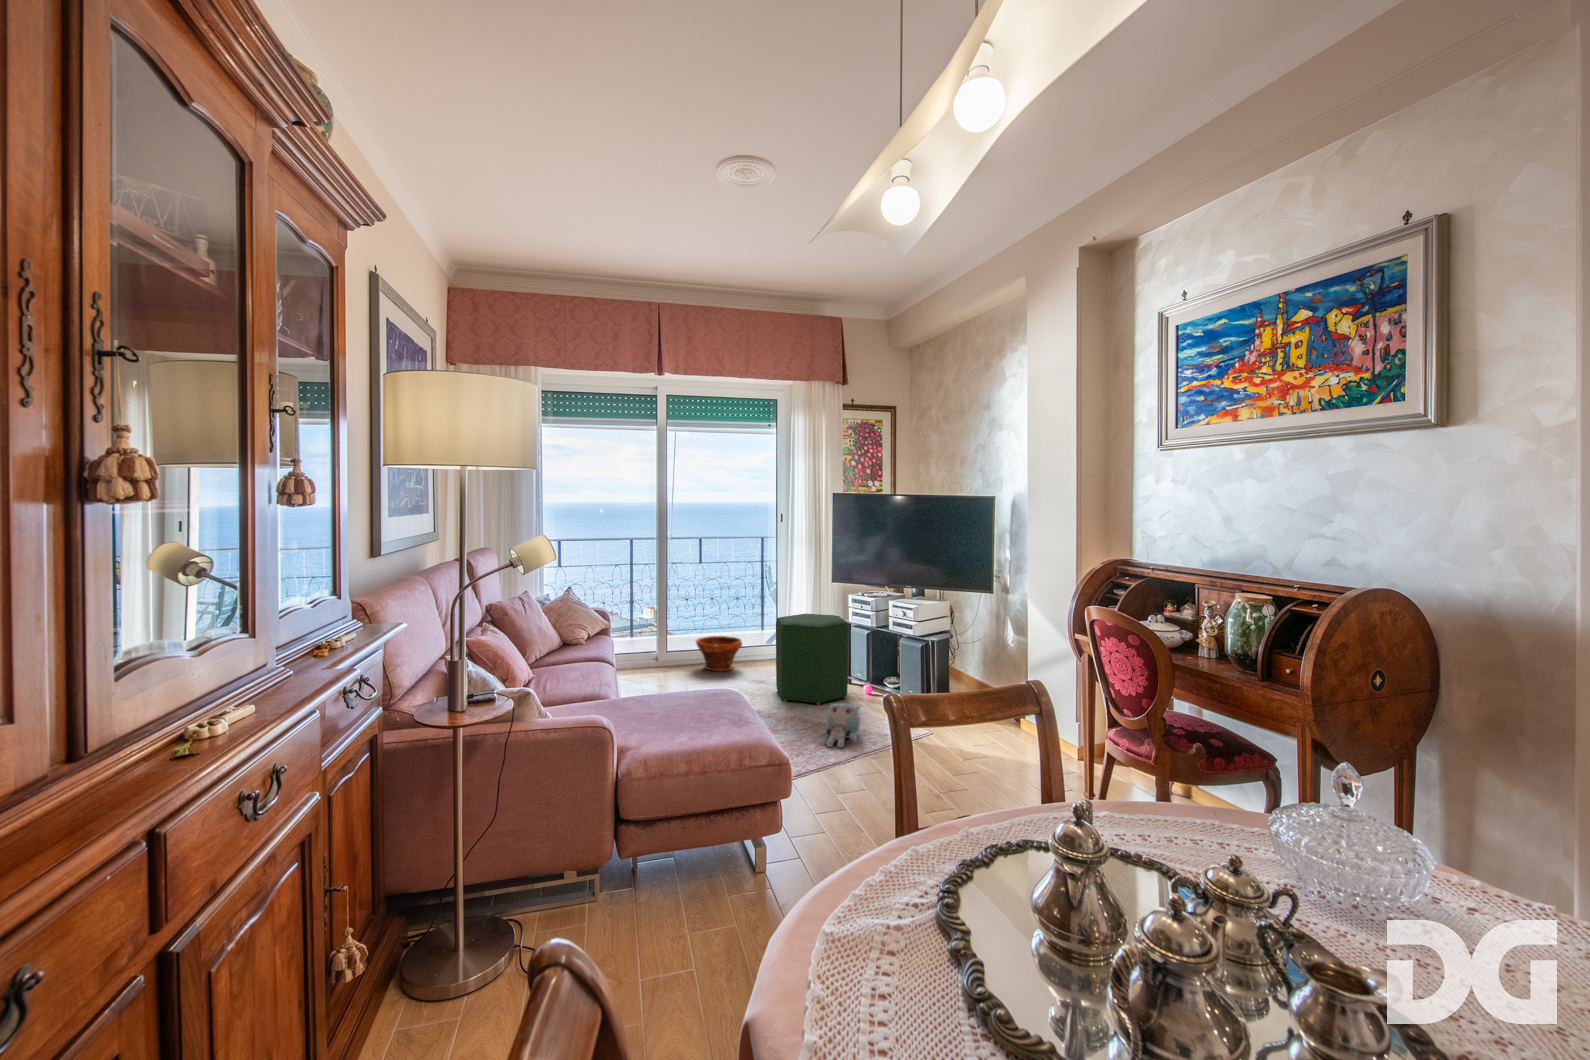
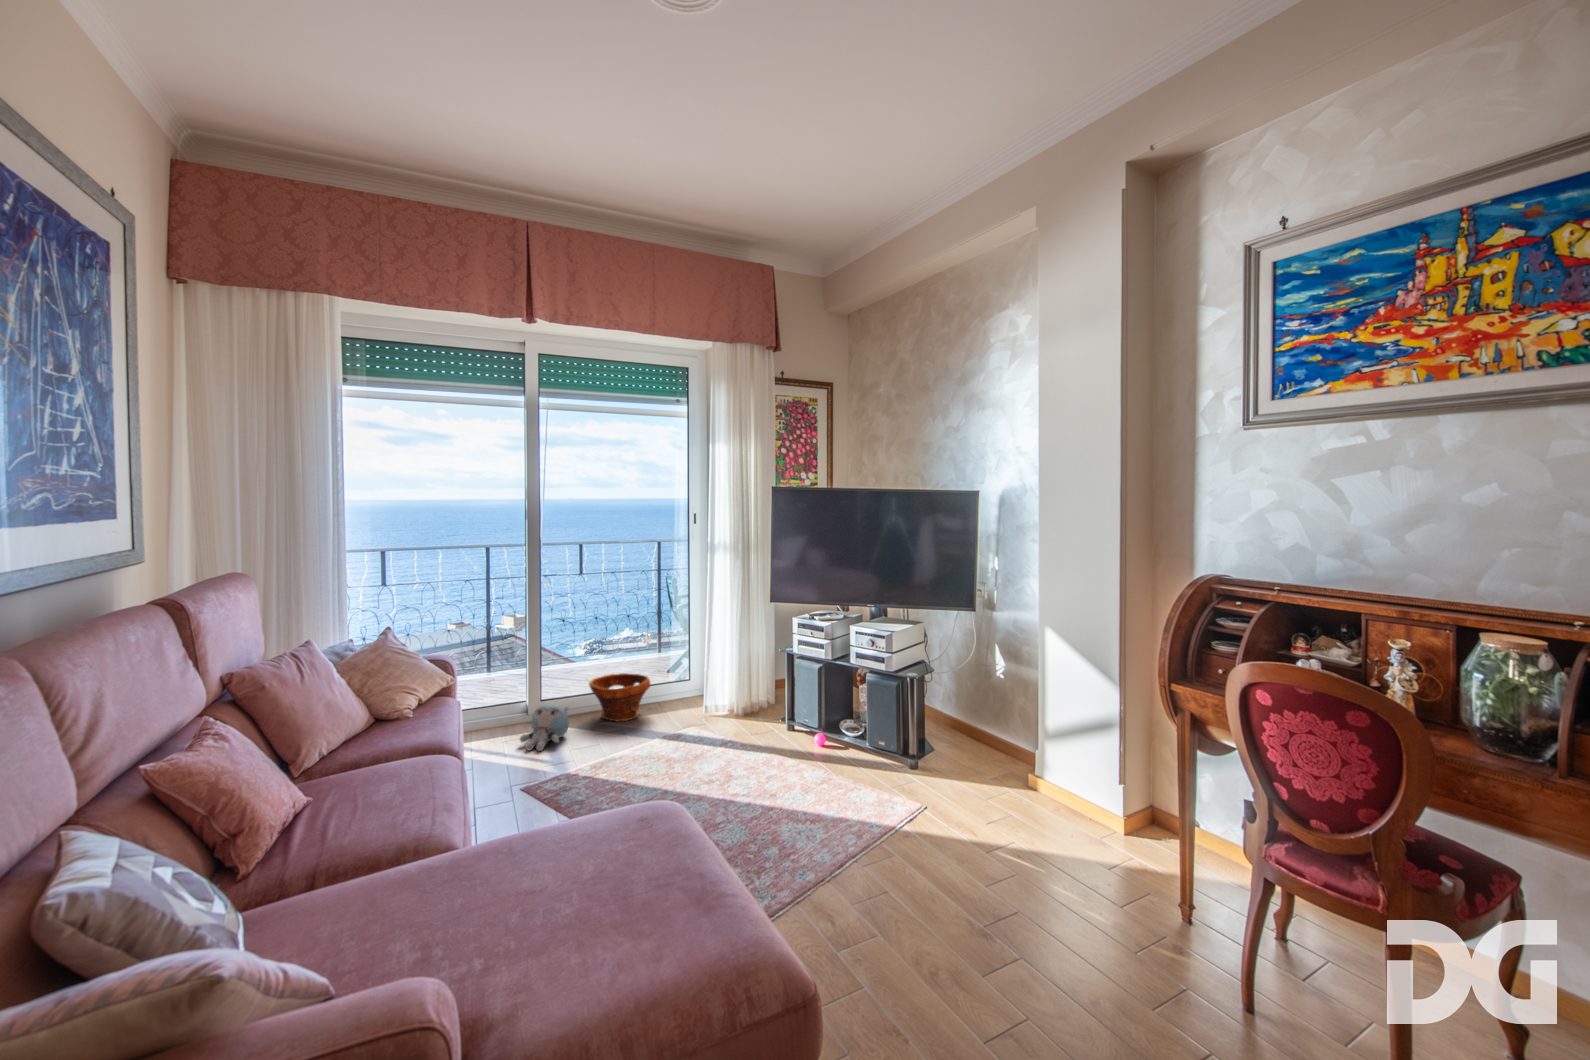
ottoman: present [776,614,848,705] -> none [701,644,797,765]
plush toy: present [819,703,860,748] -> present [520,705,569,751]

